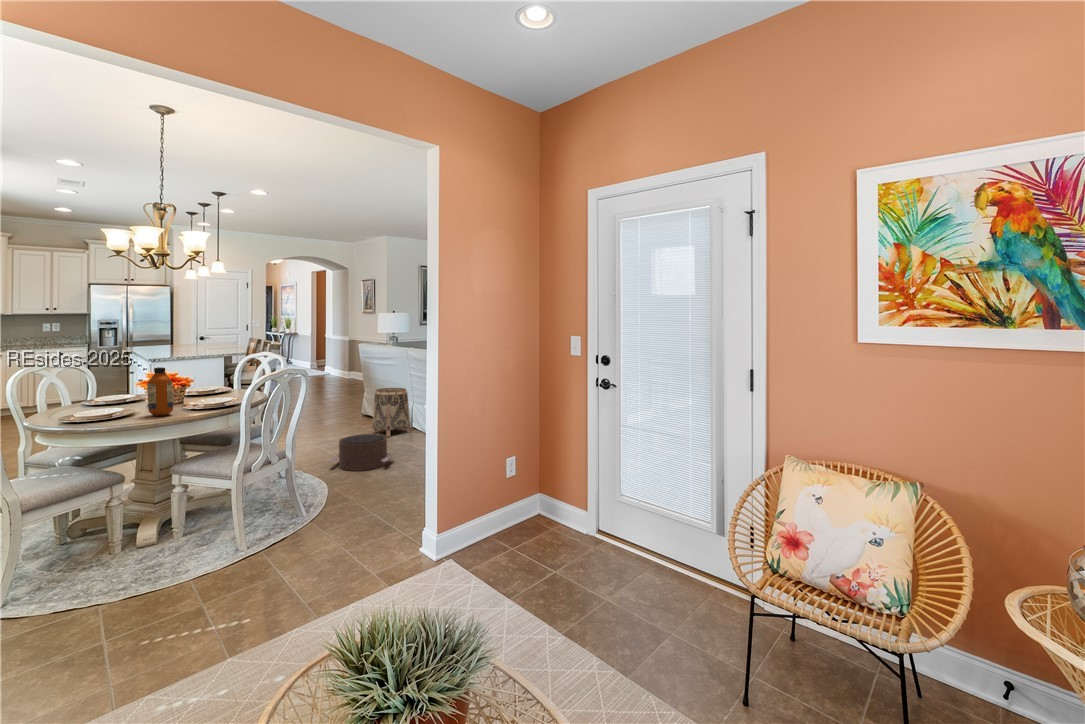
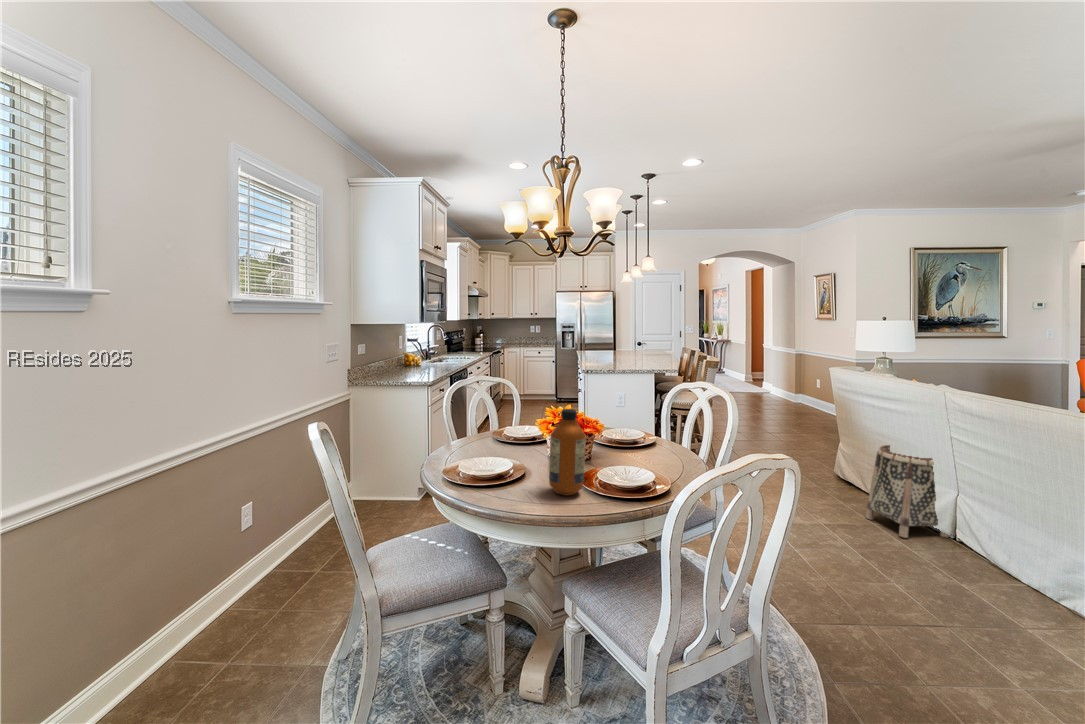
pouf: present [330,434,392,471] -> none [811,540,951,634]

